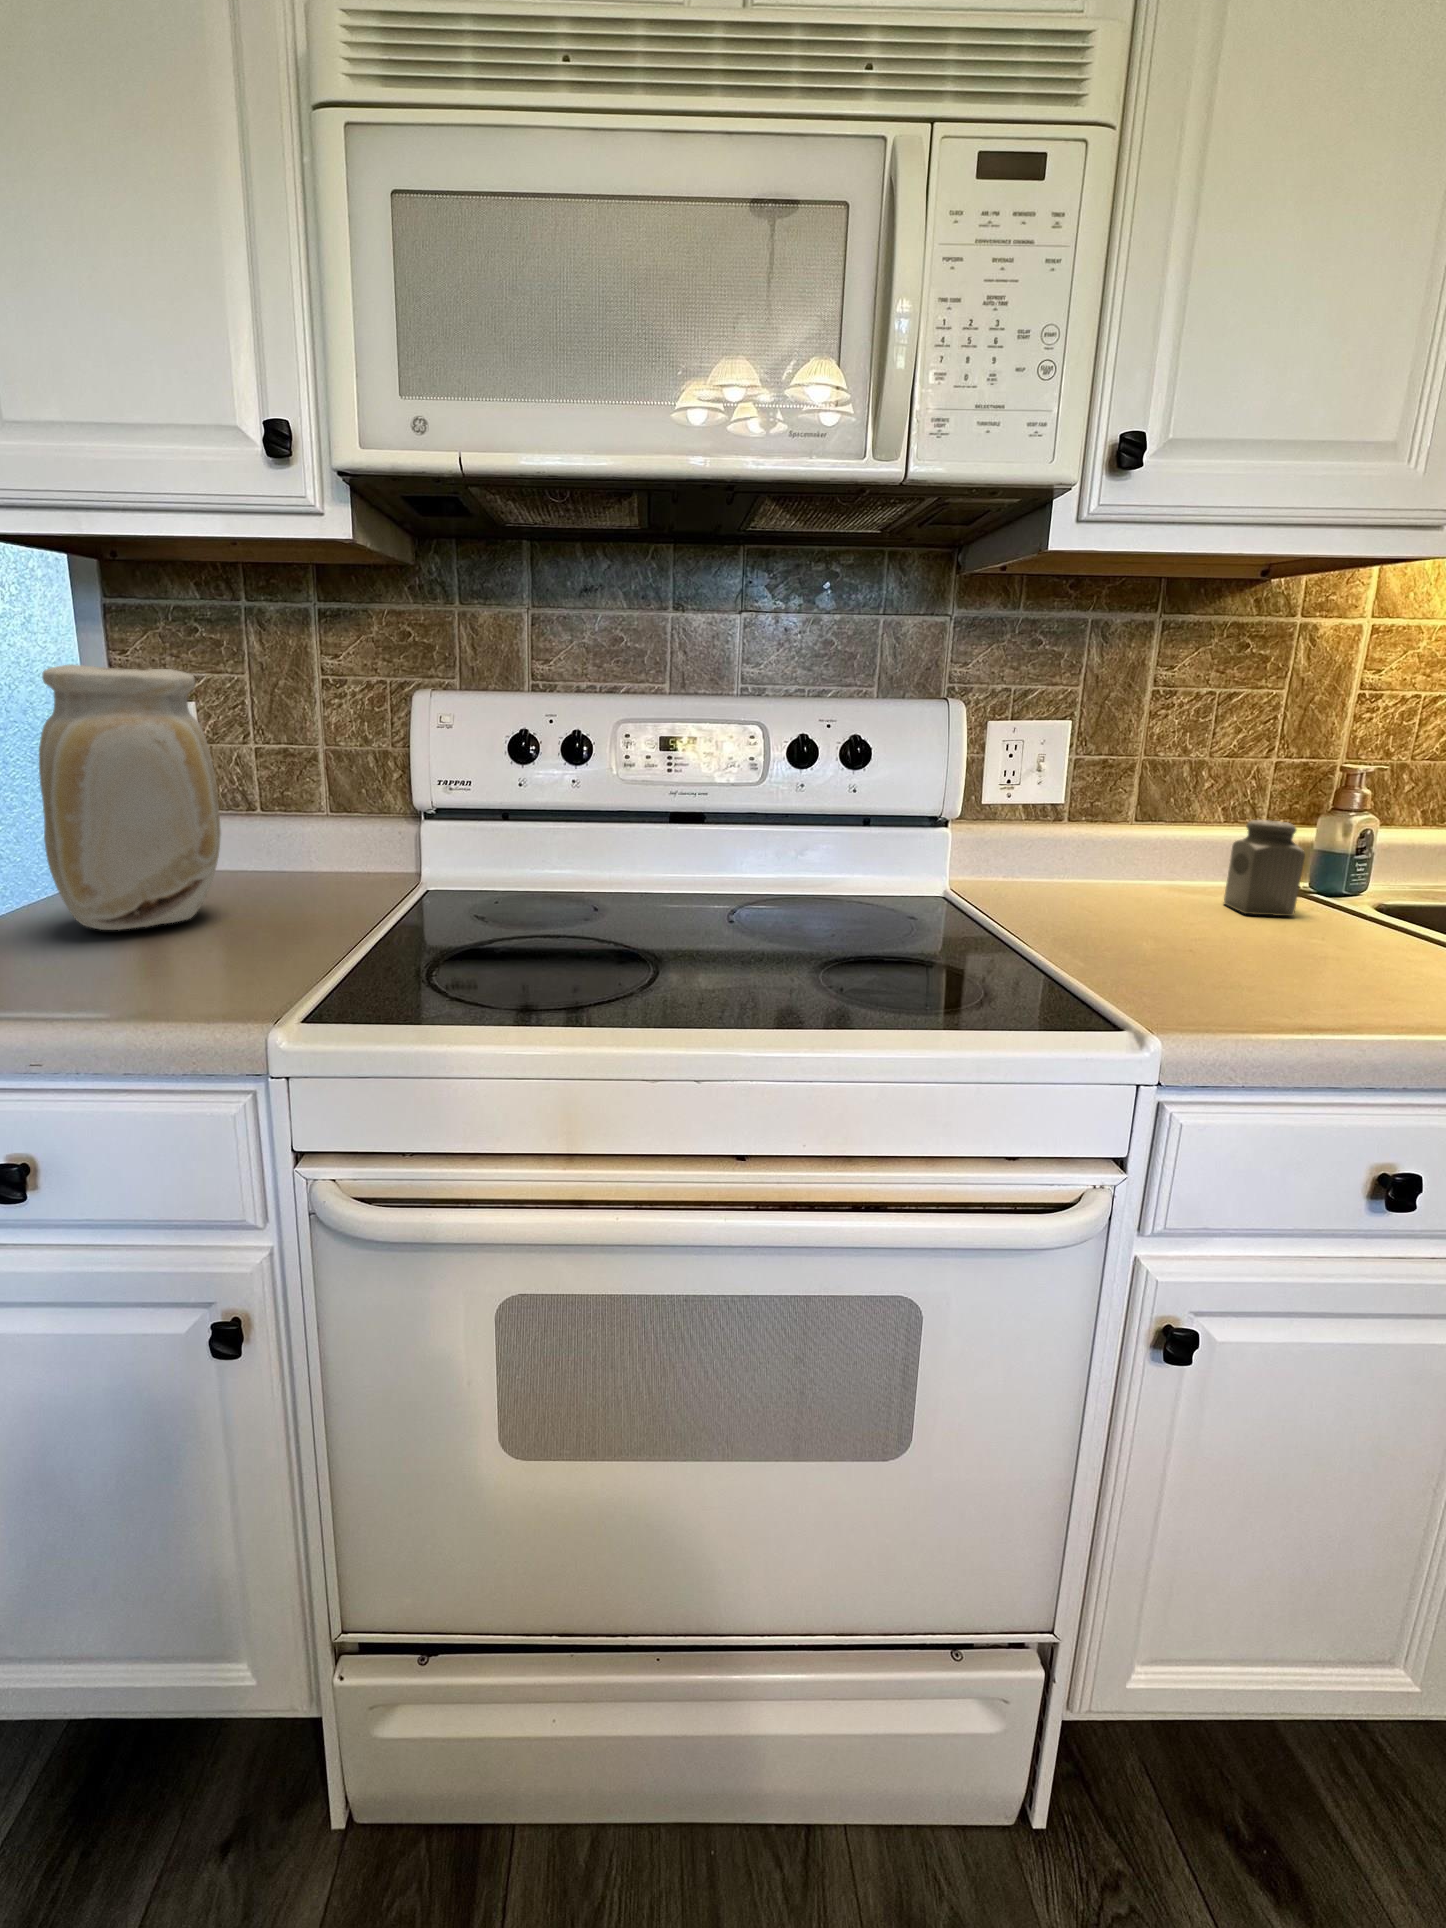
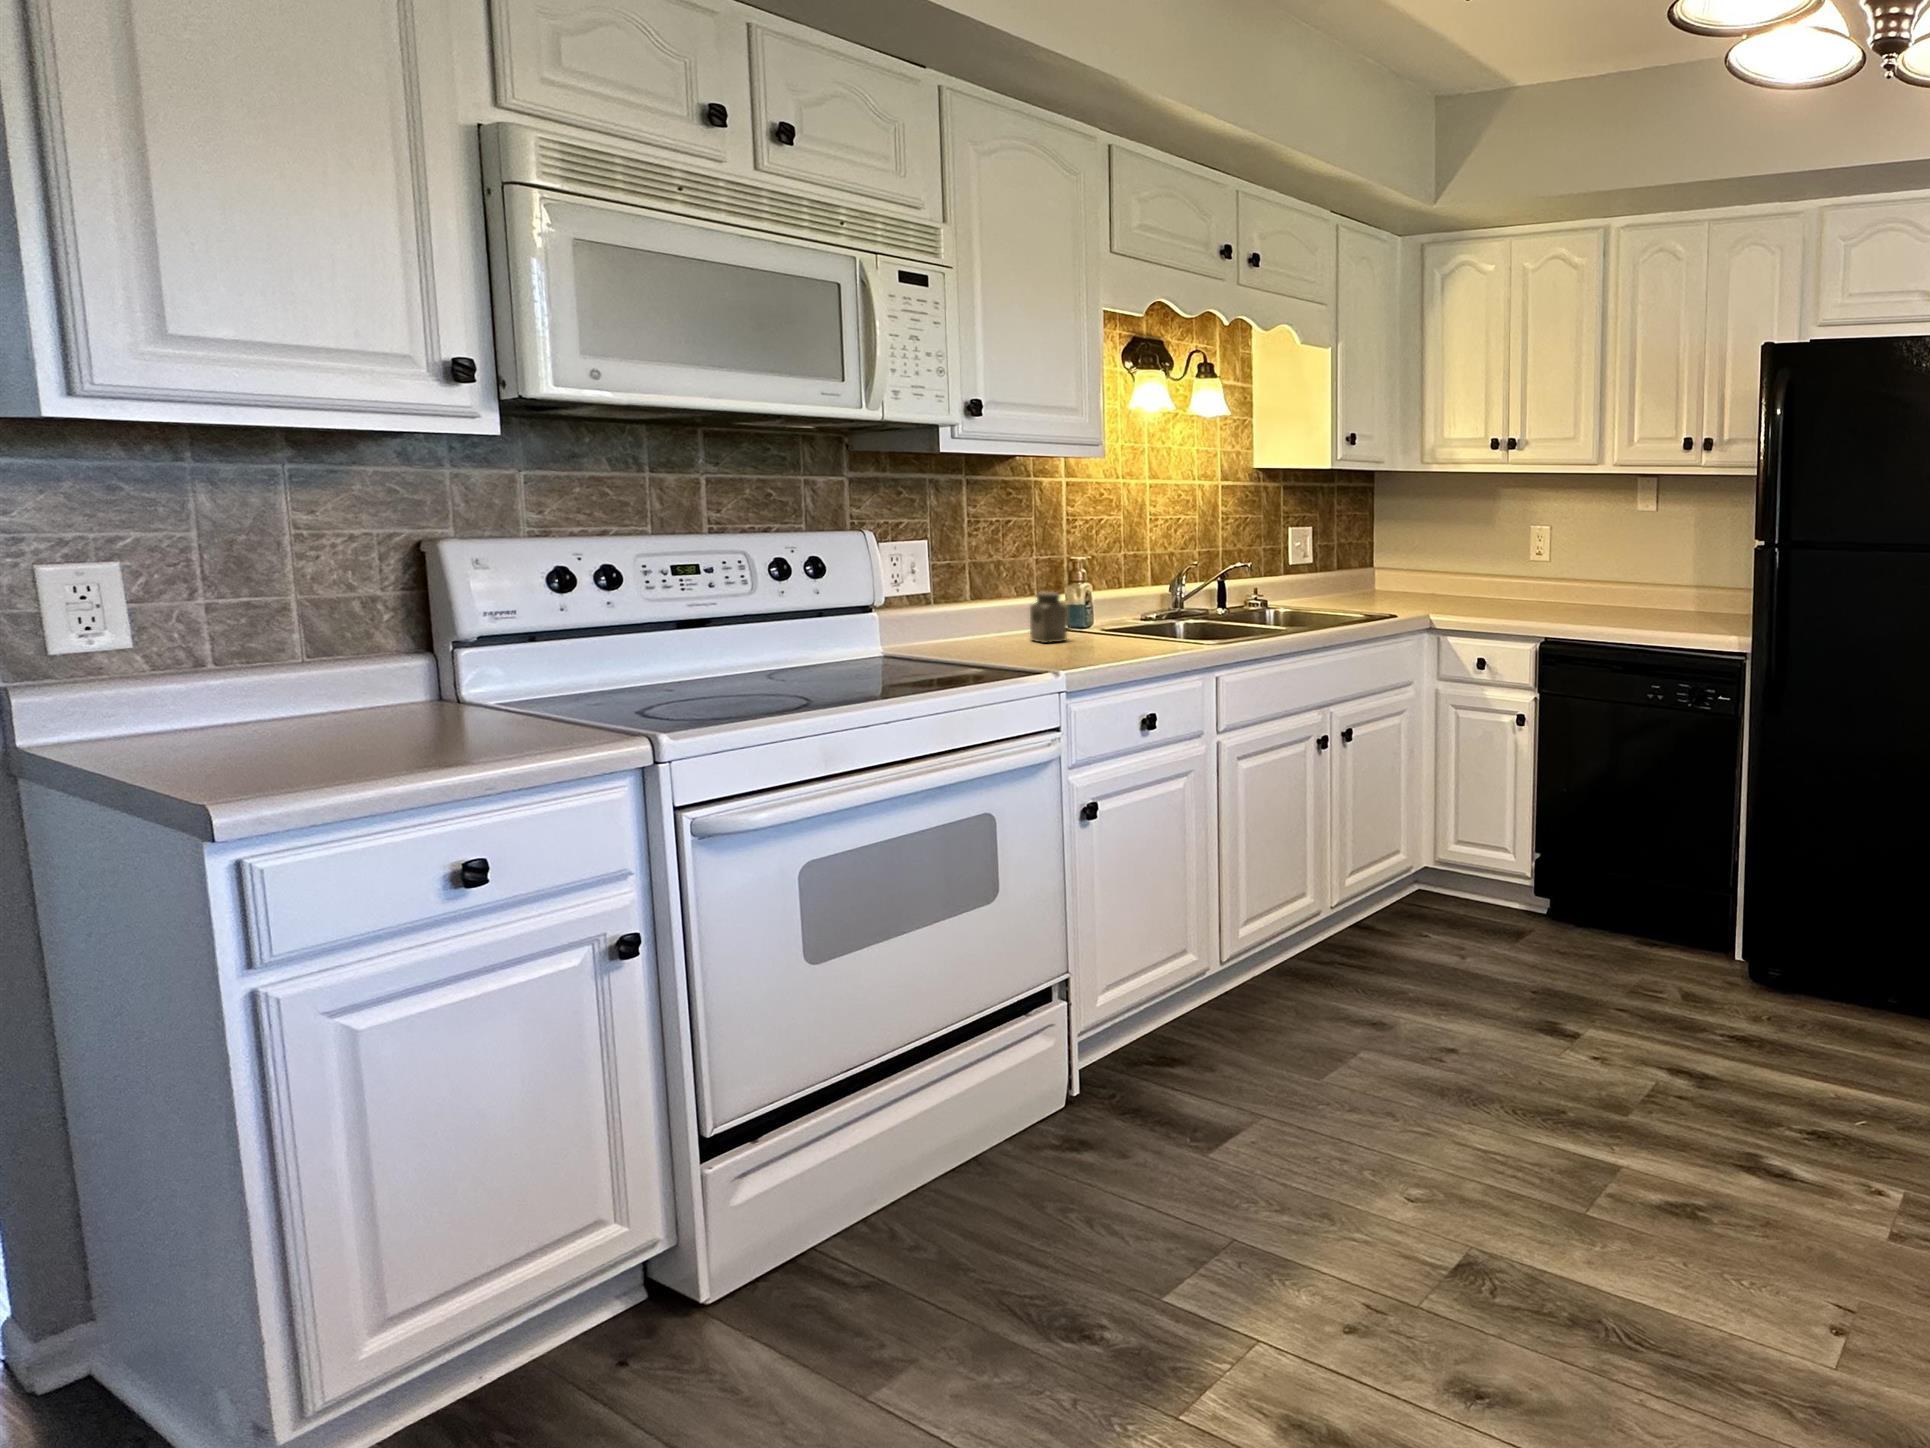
vase: present [39,665,221,930] -> none [176,540,353,763]

